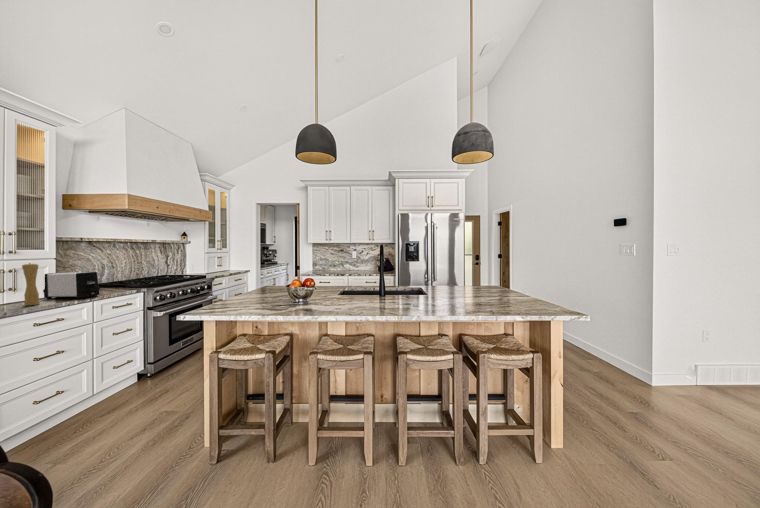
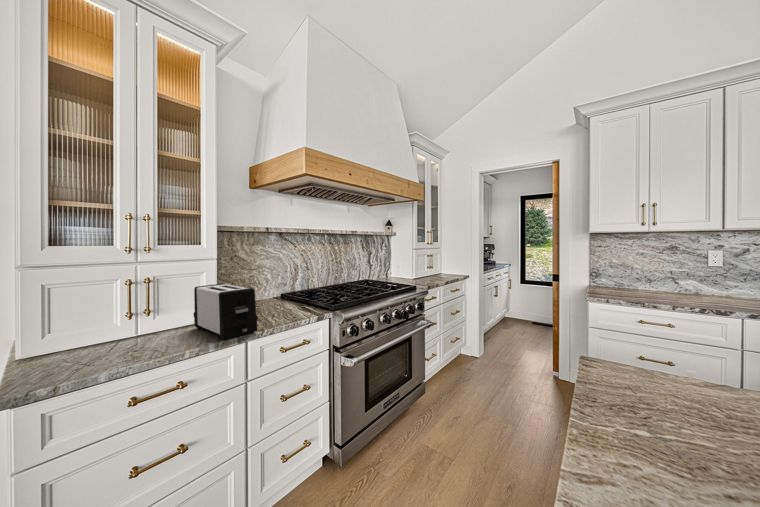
pepper mill: present [22,263,40,306] -> none [132,273,160,355]

